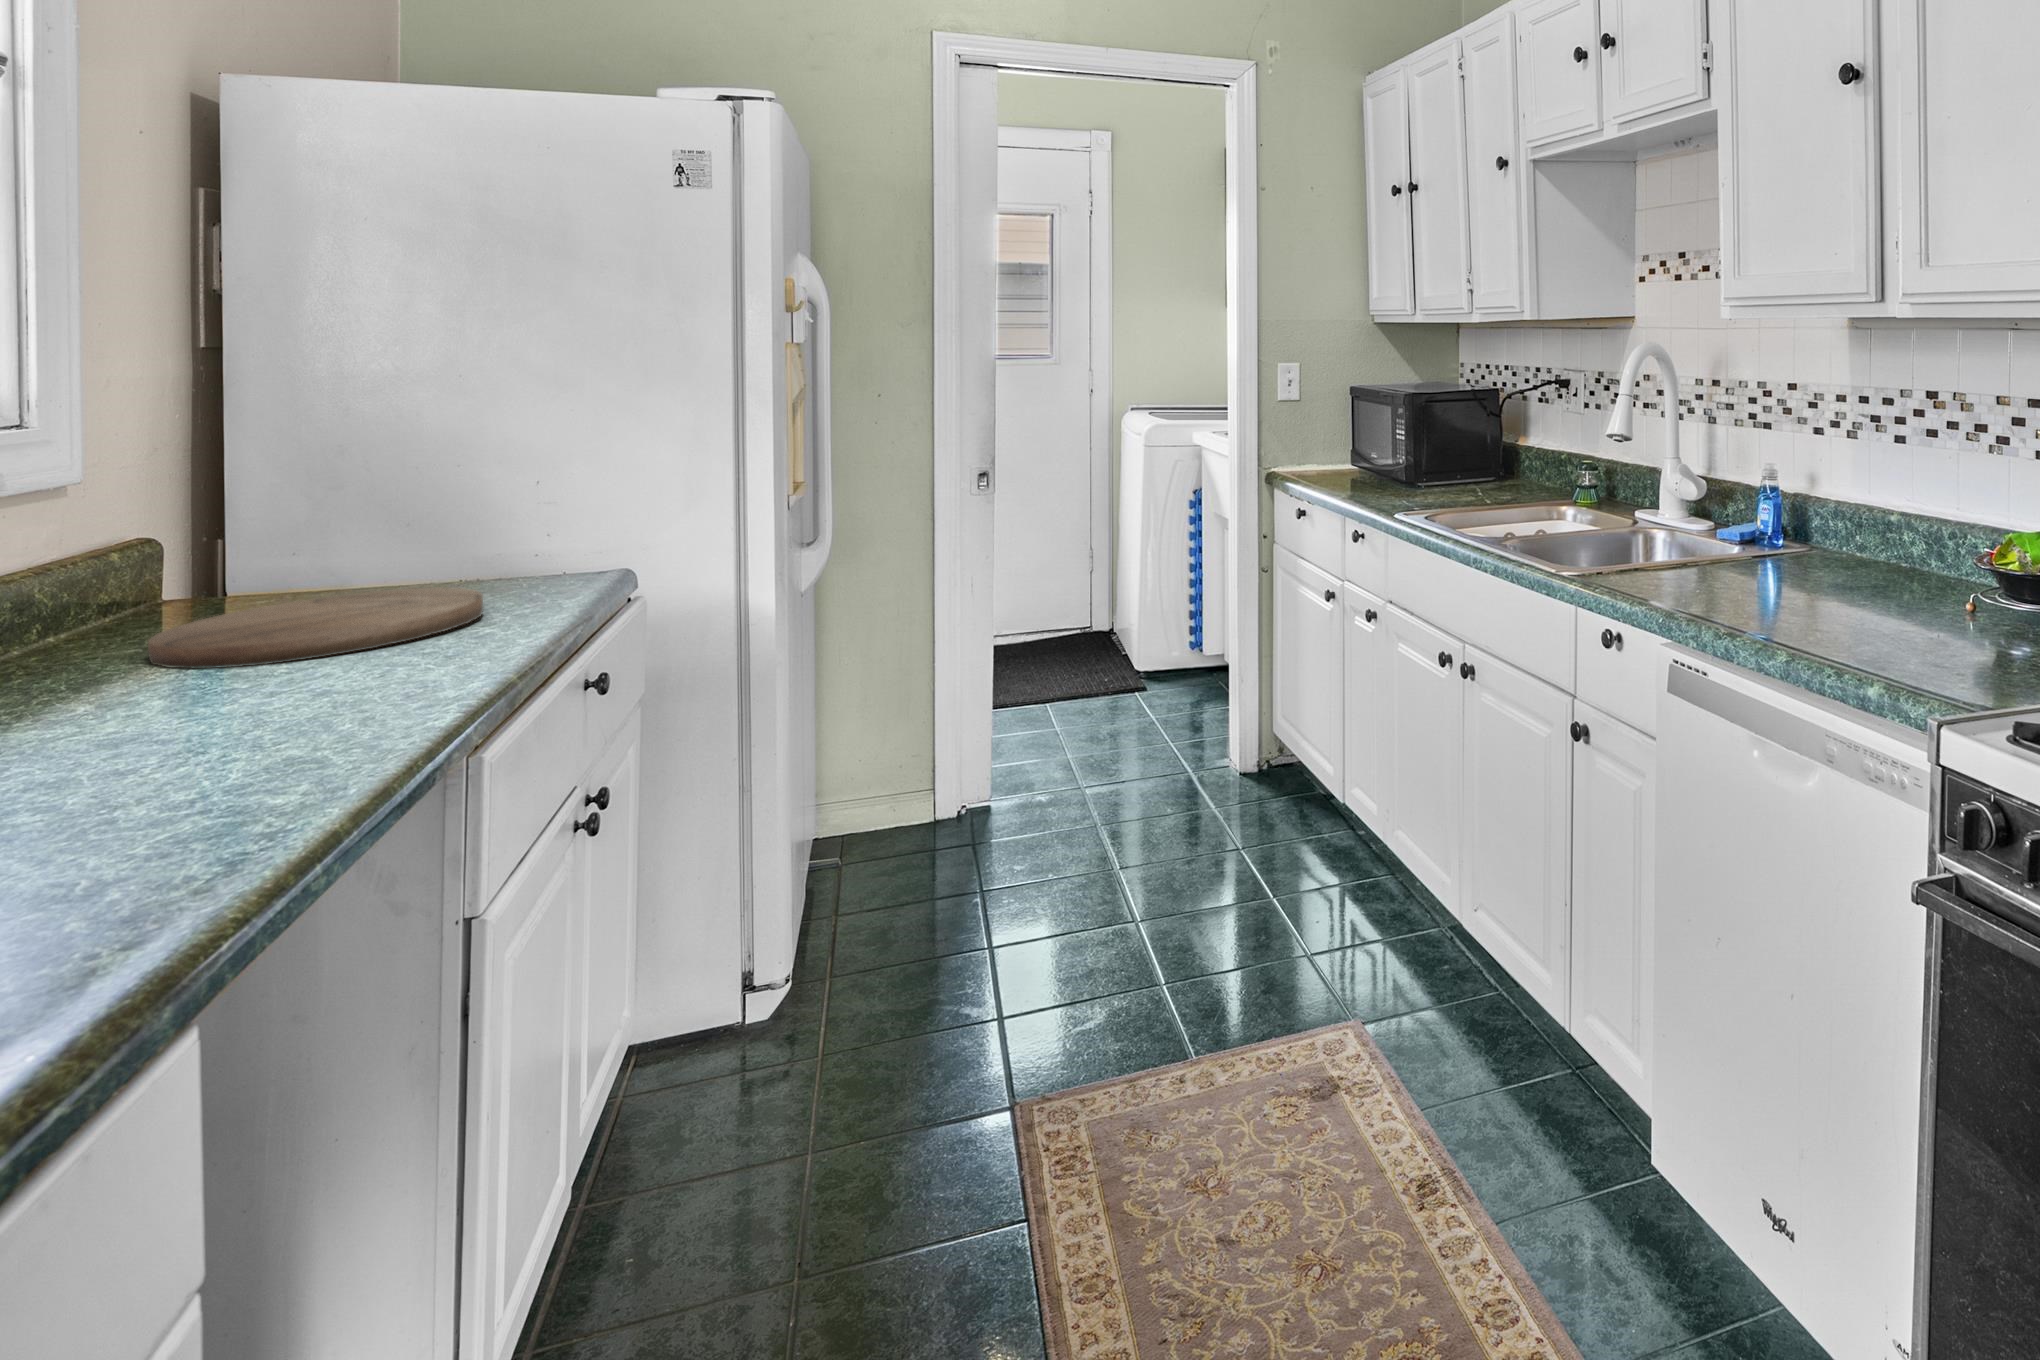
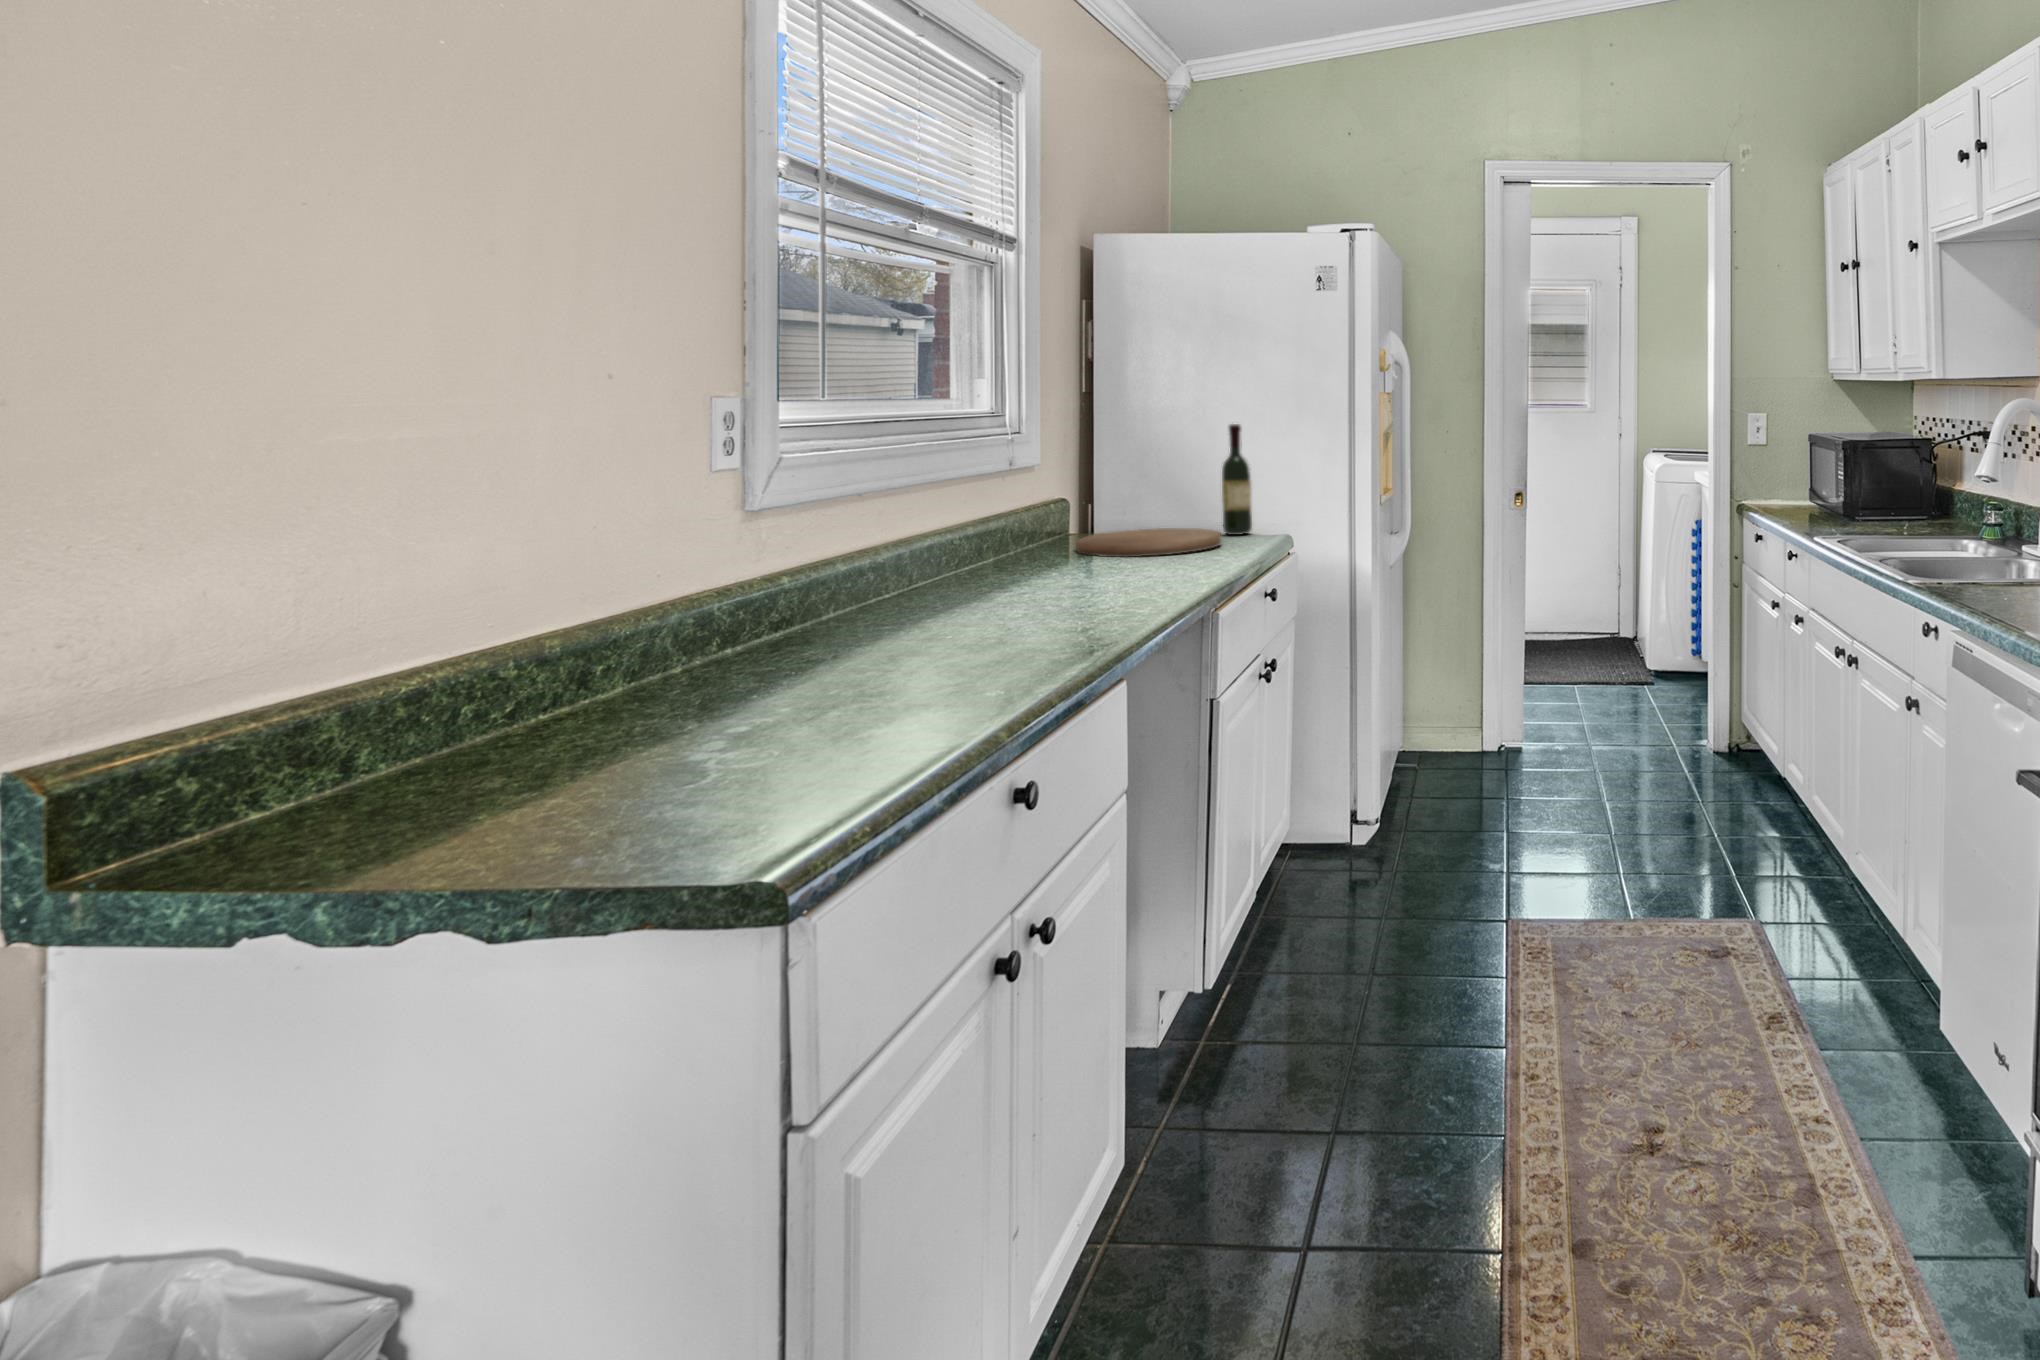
wine bottle: none [483,408,547,589] -> present [1222,424,1252,535]

